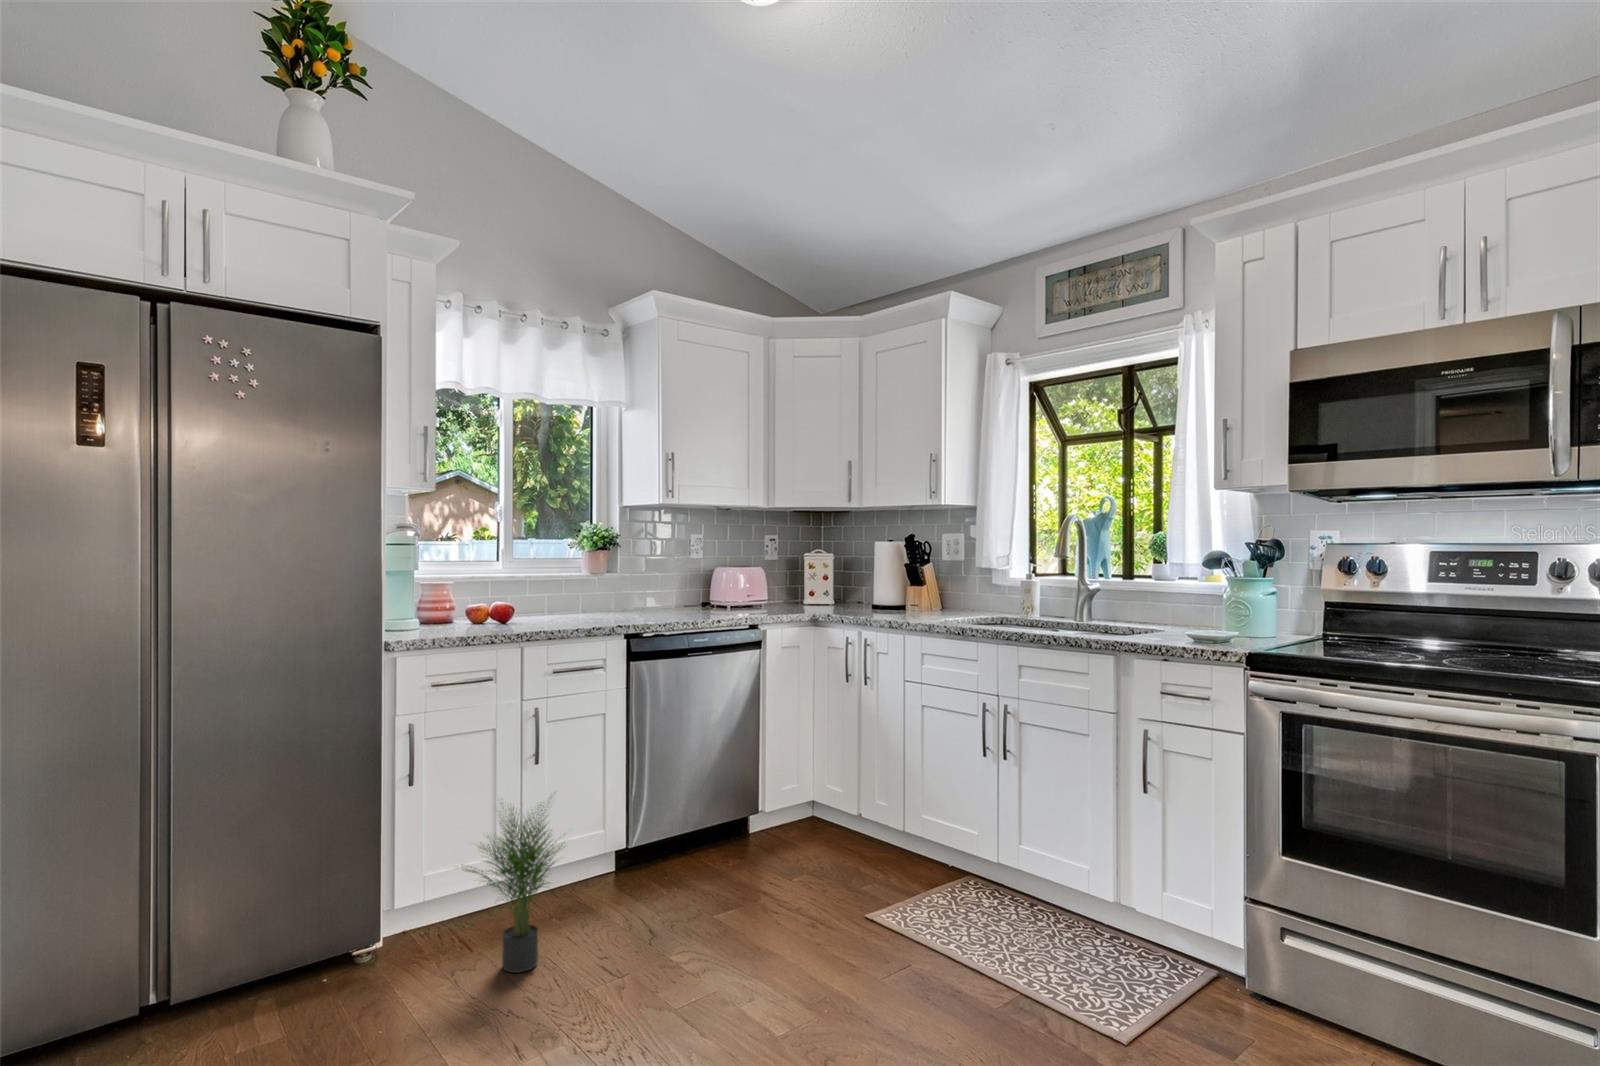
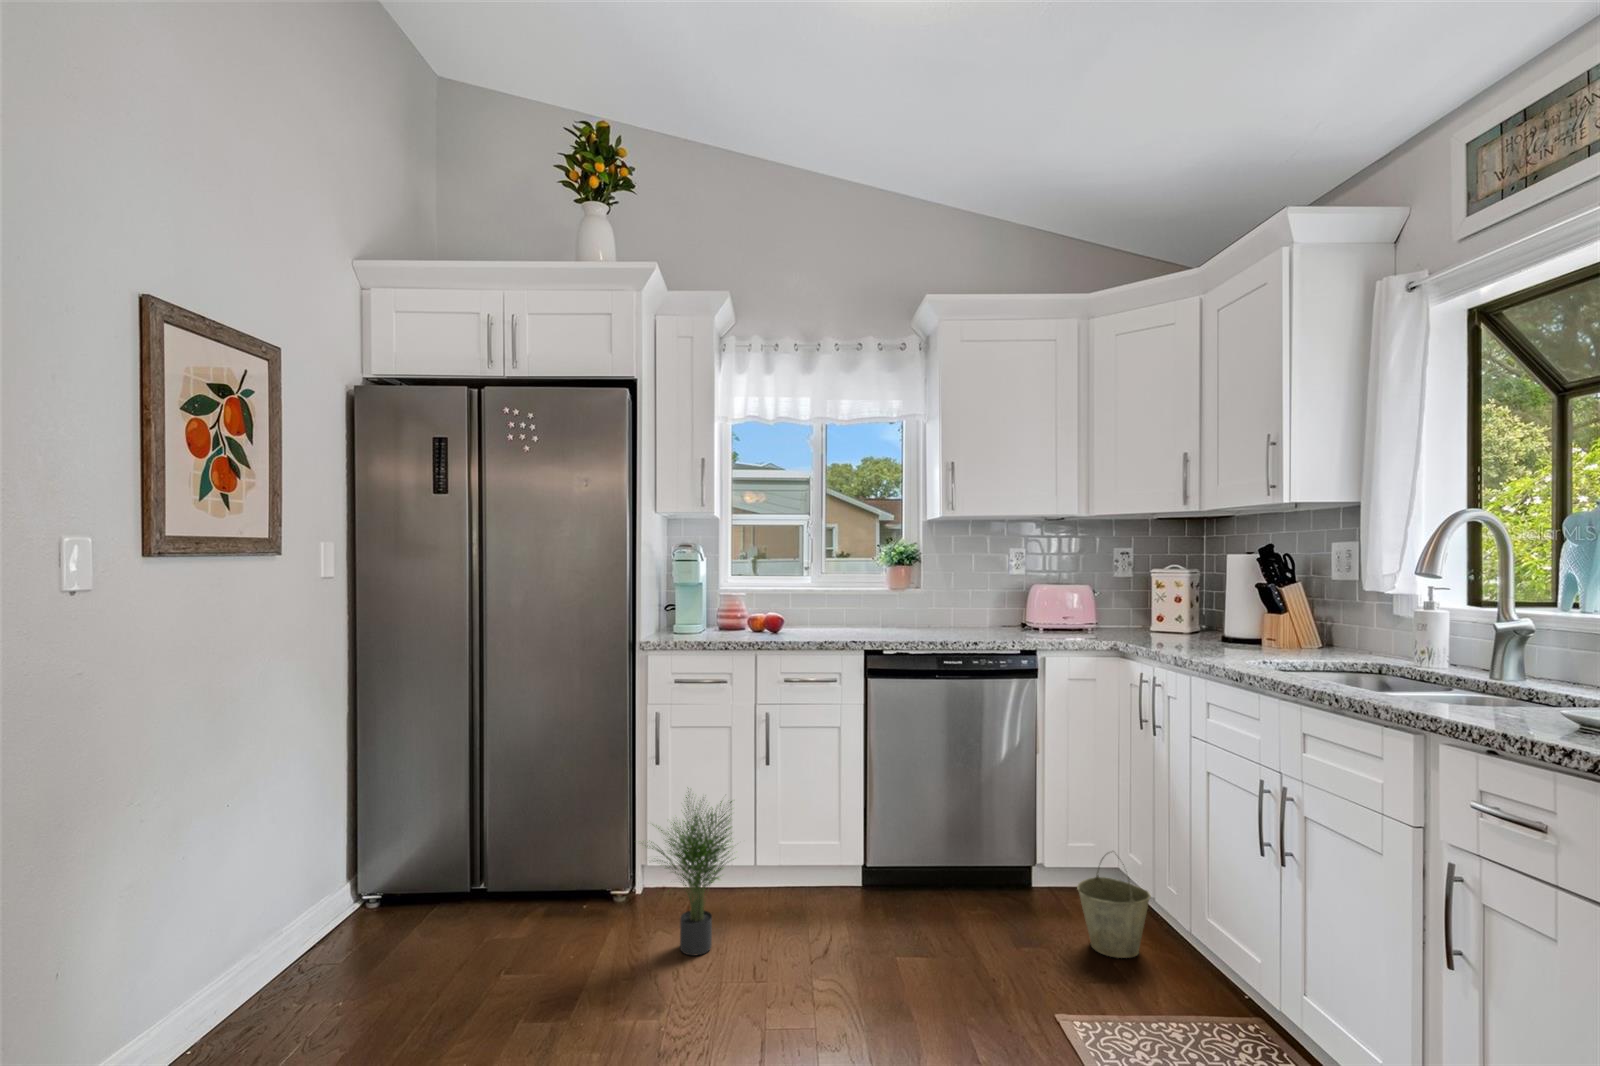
bucket: none [818,781,871,864] -> present [1077,857,1151,958]

